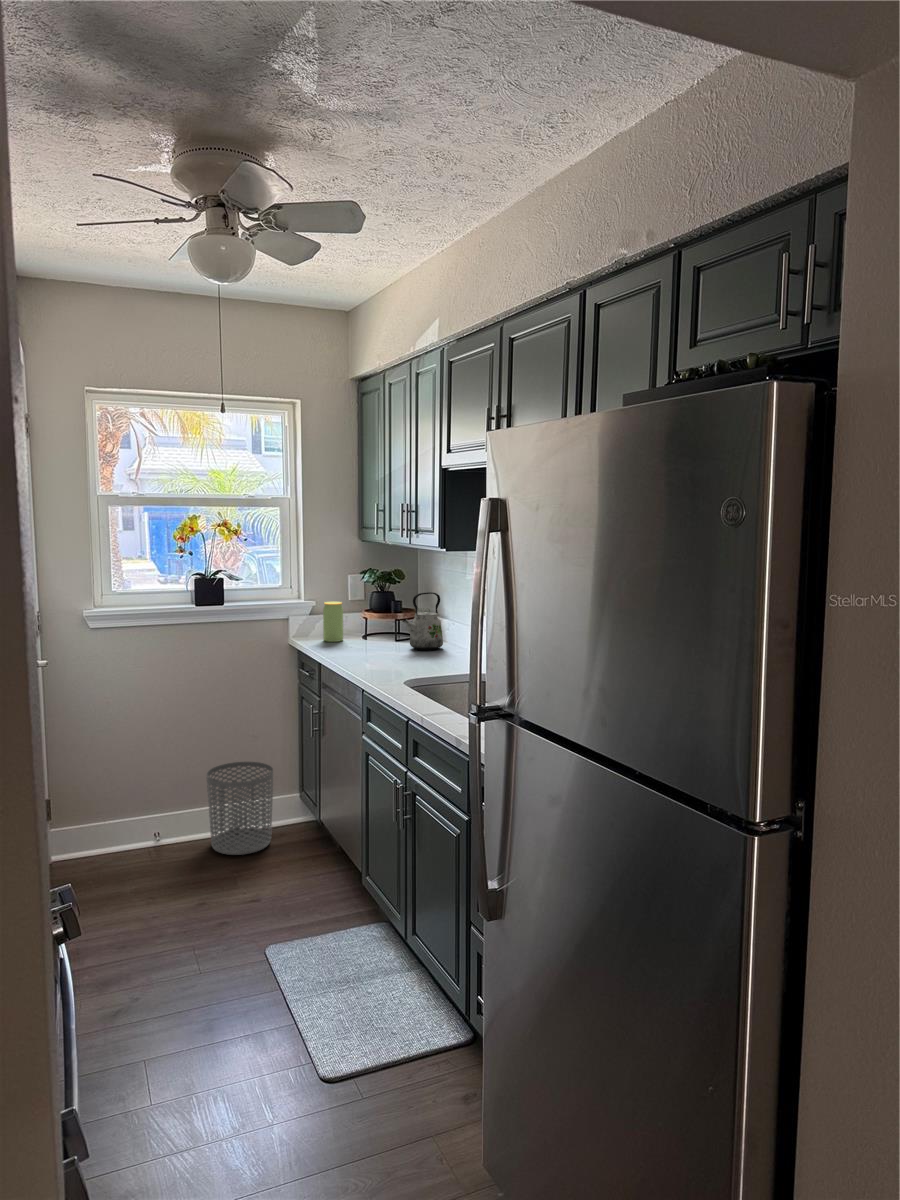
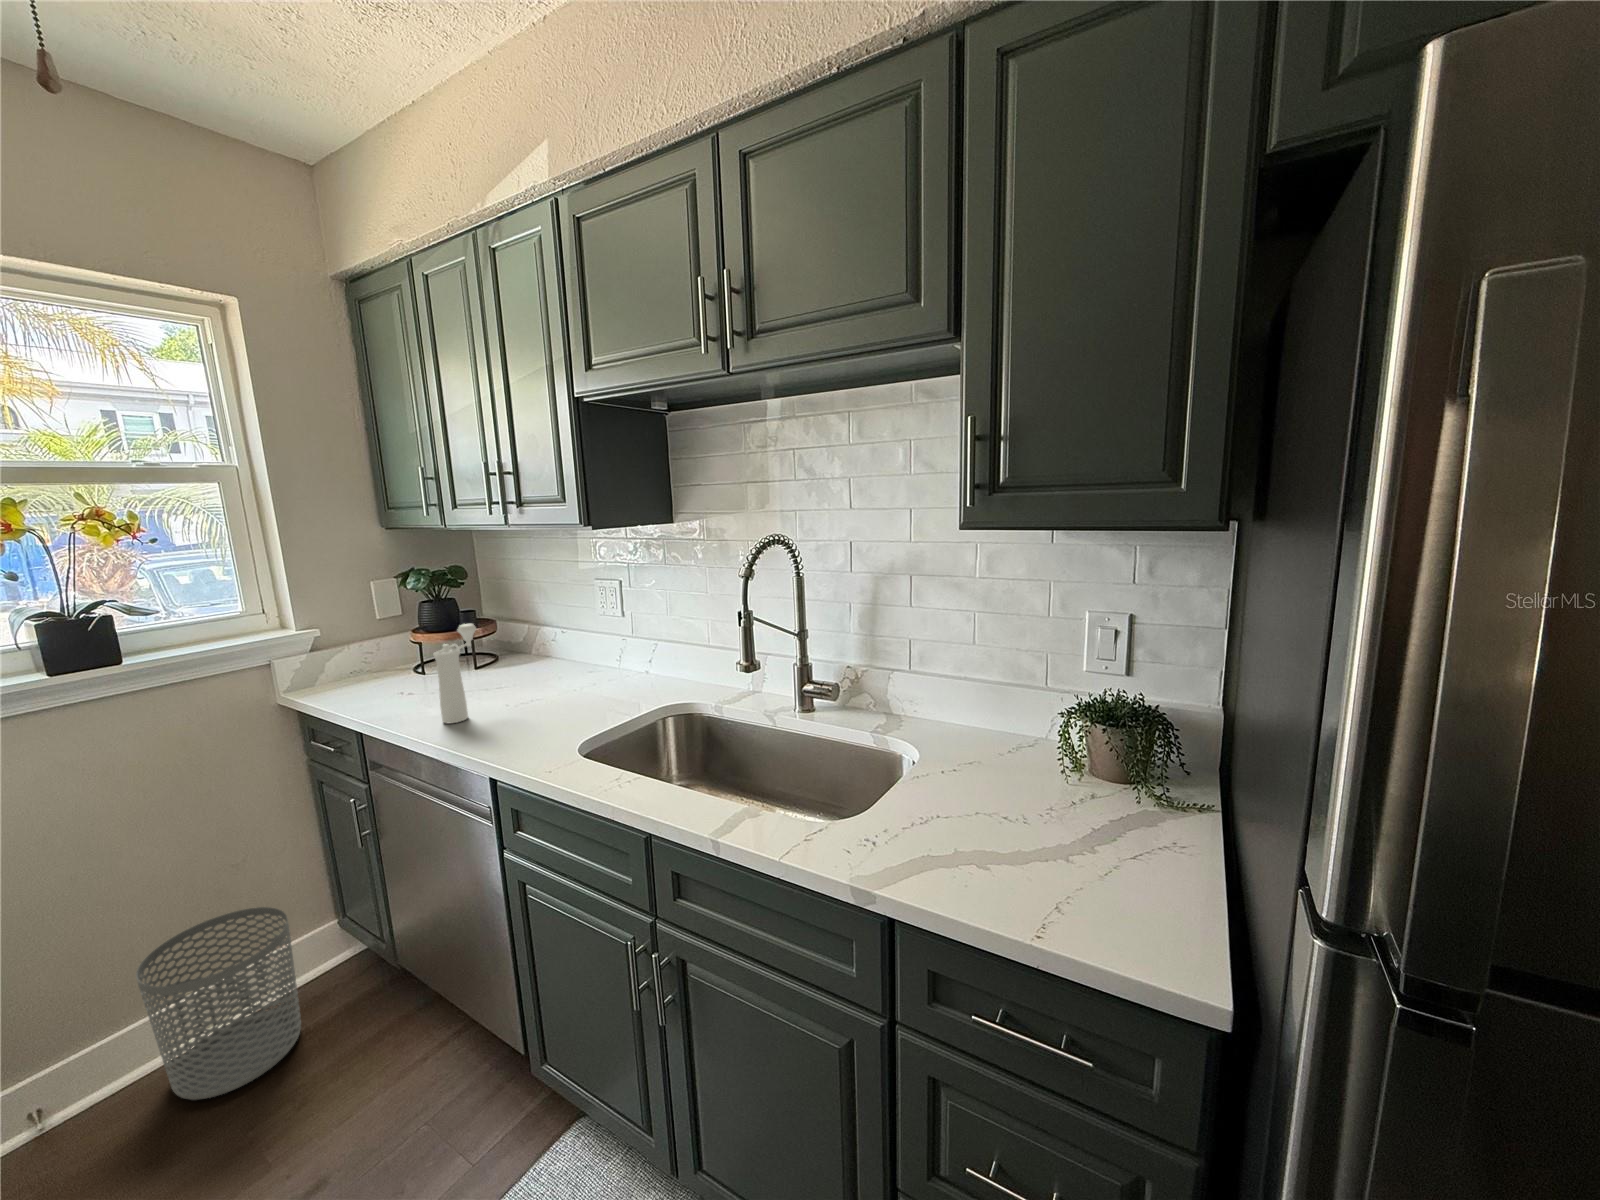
kettle: present [402,592,443,650] -> none [502,593,563,677]
jar: present [323,602,343,642] -> none [343,625,387,690]
pepper mill: none [353,605,383,662] -> present [433,624,476,723]

